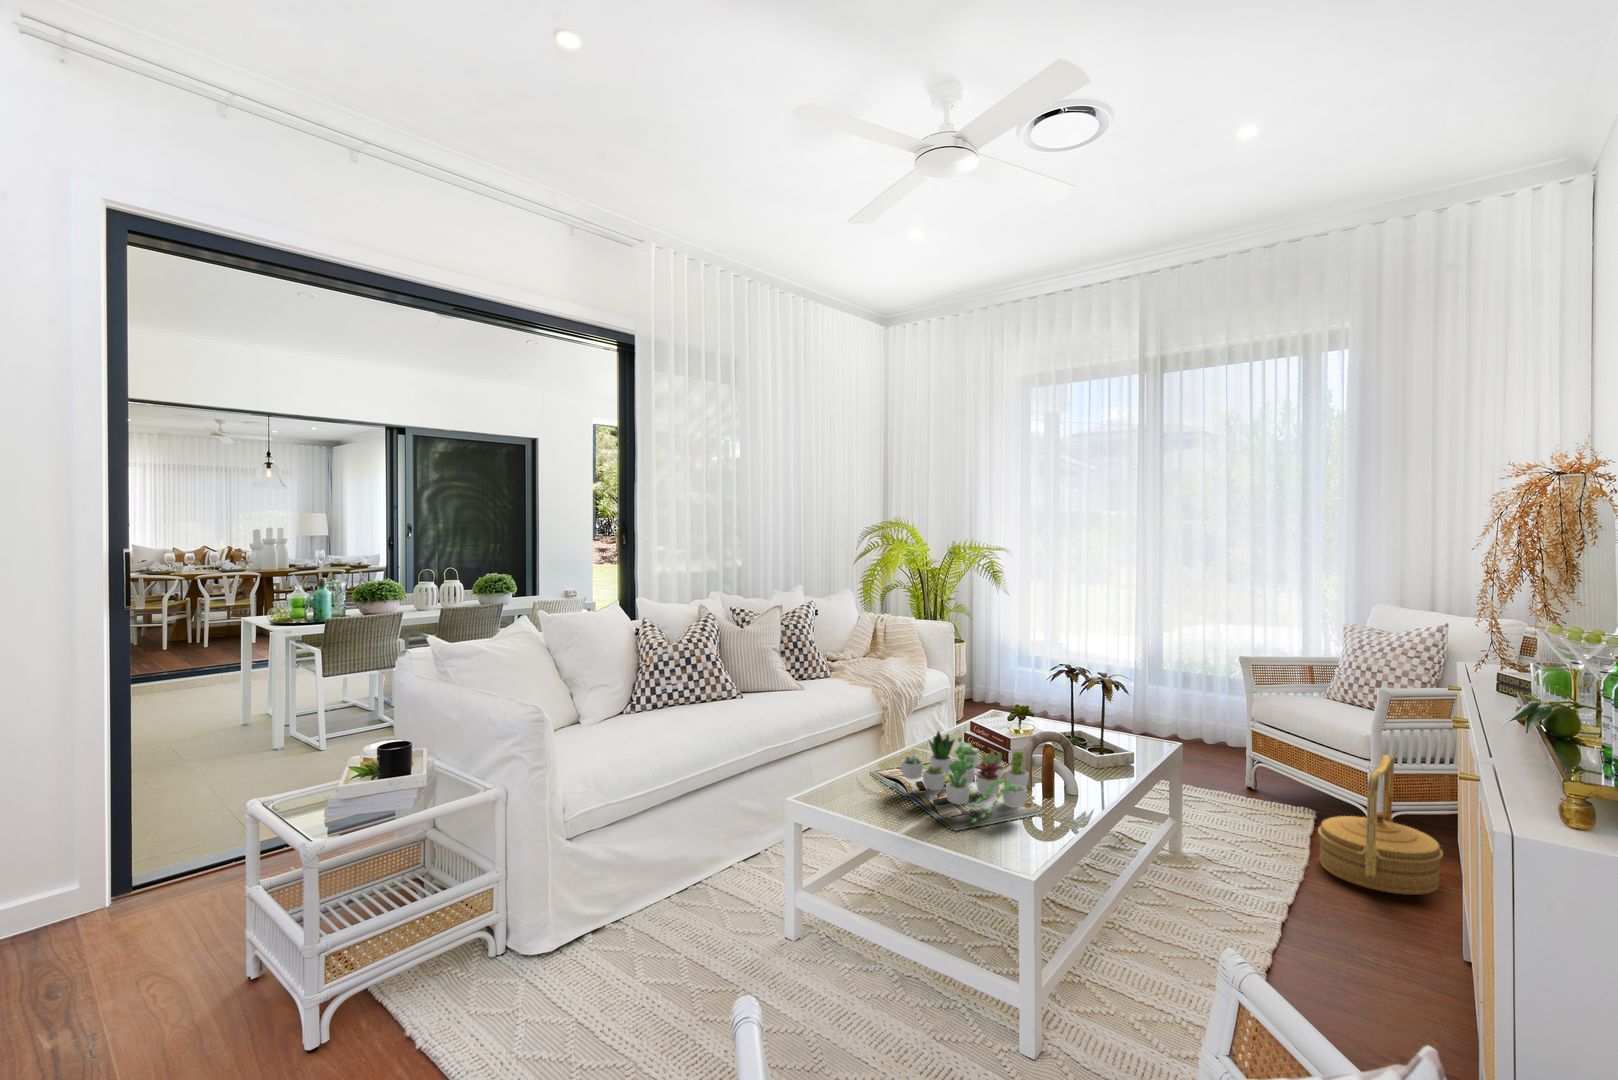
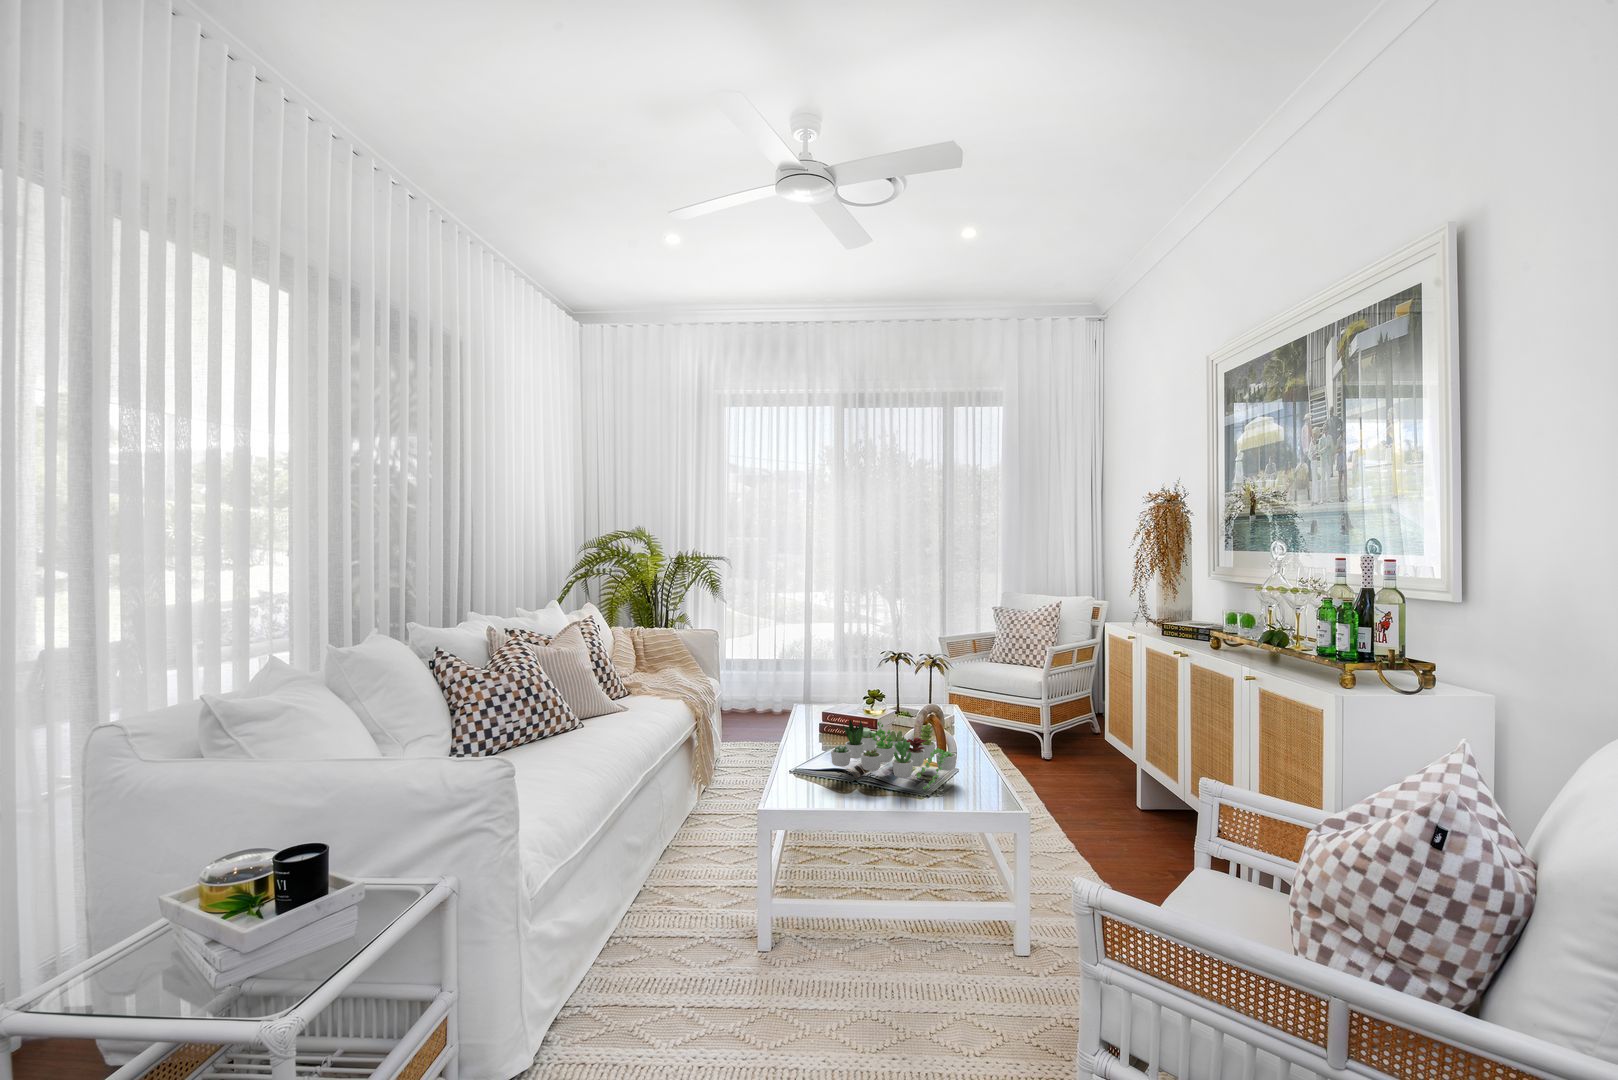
woven basket: present [1318,755,1443,895] -> none [1033,696,1111,793]

